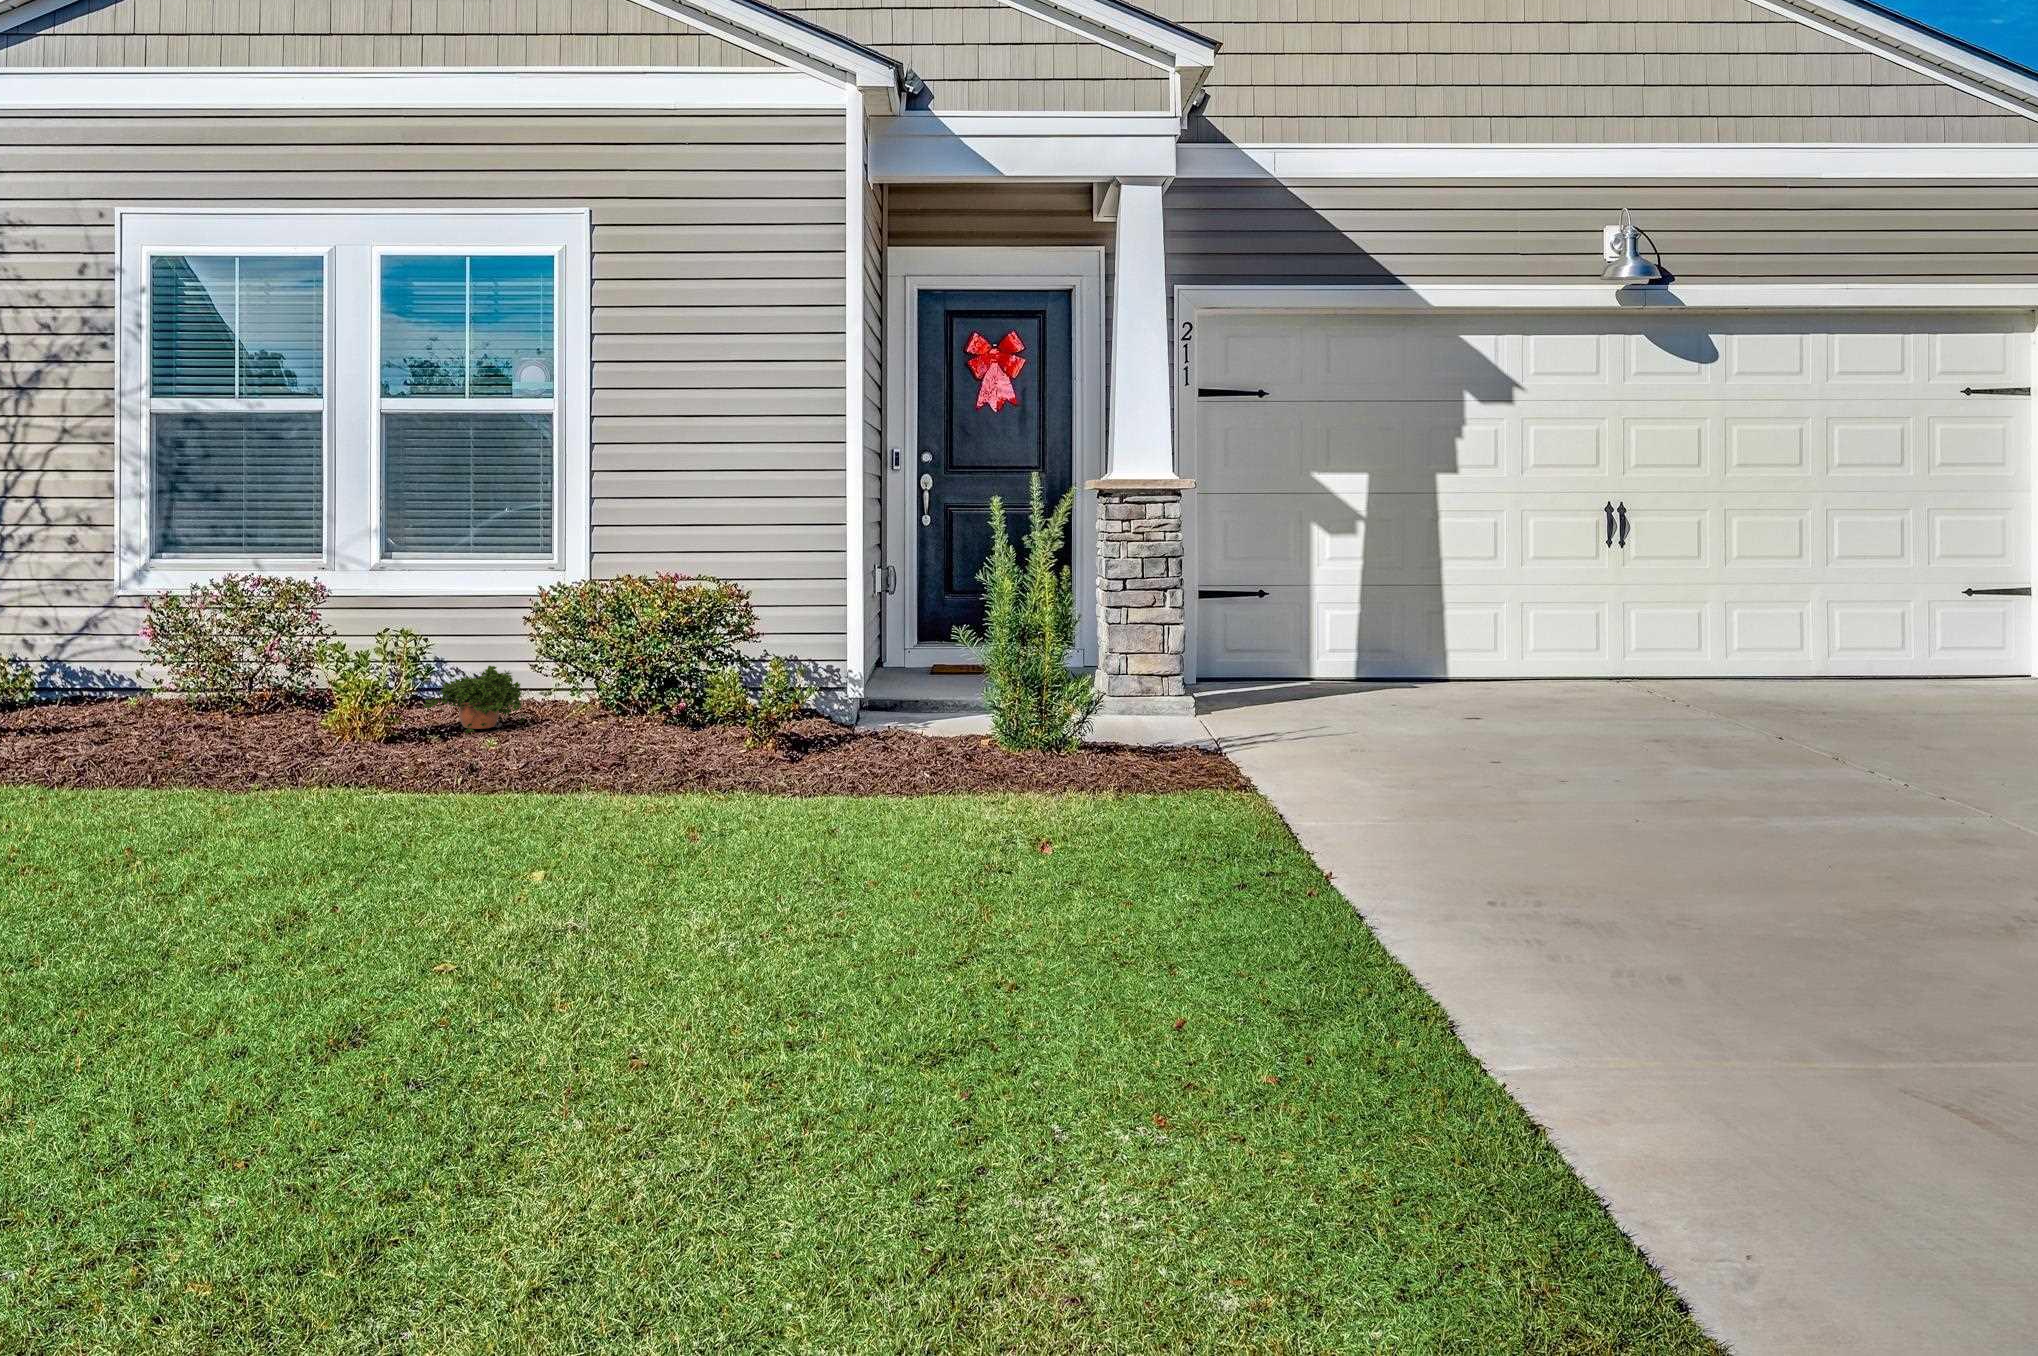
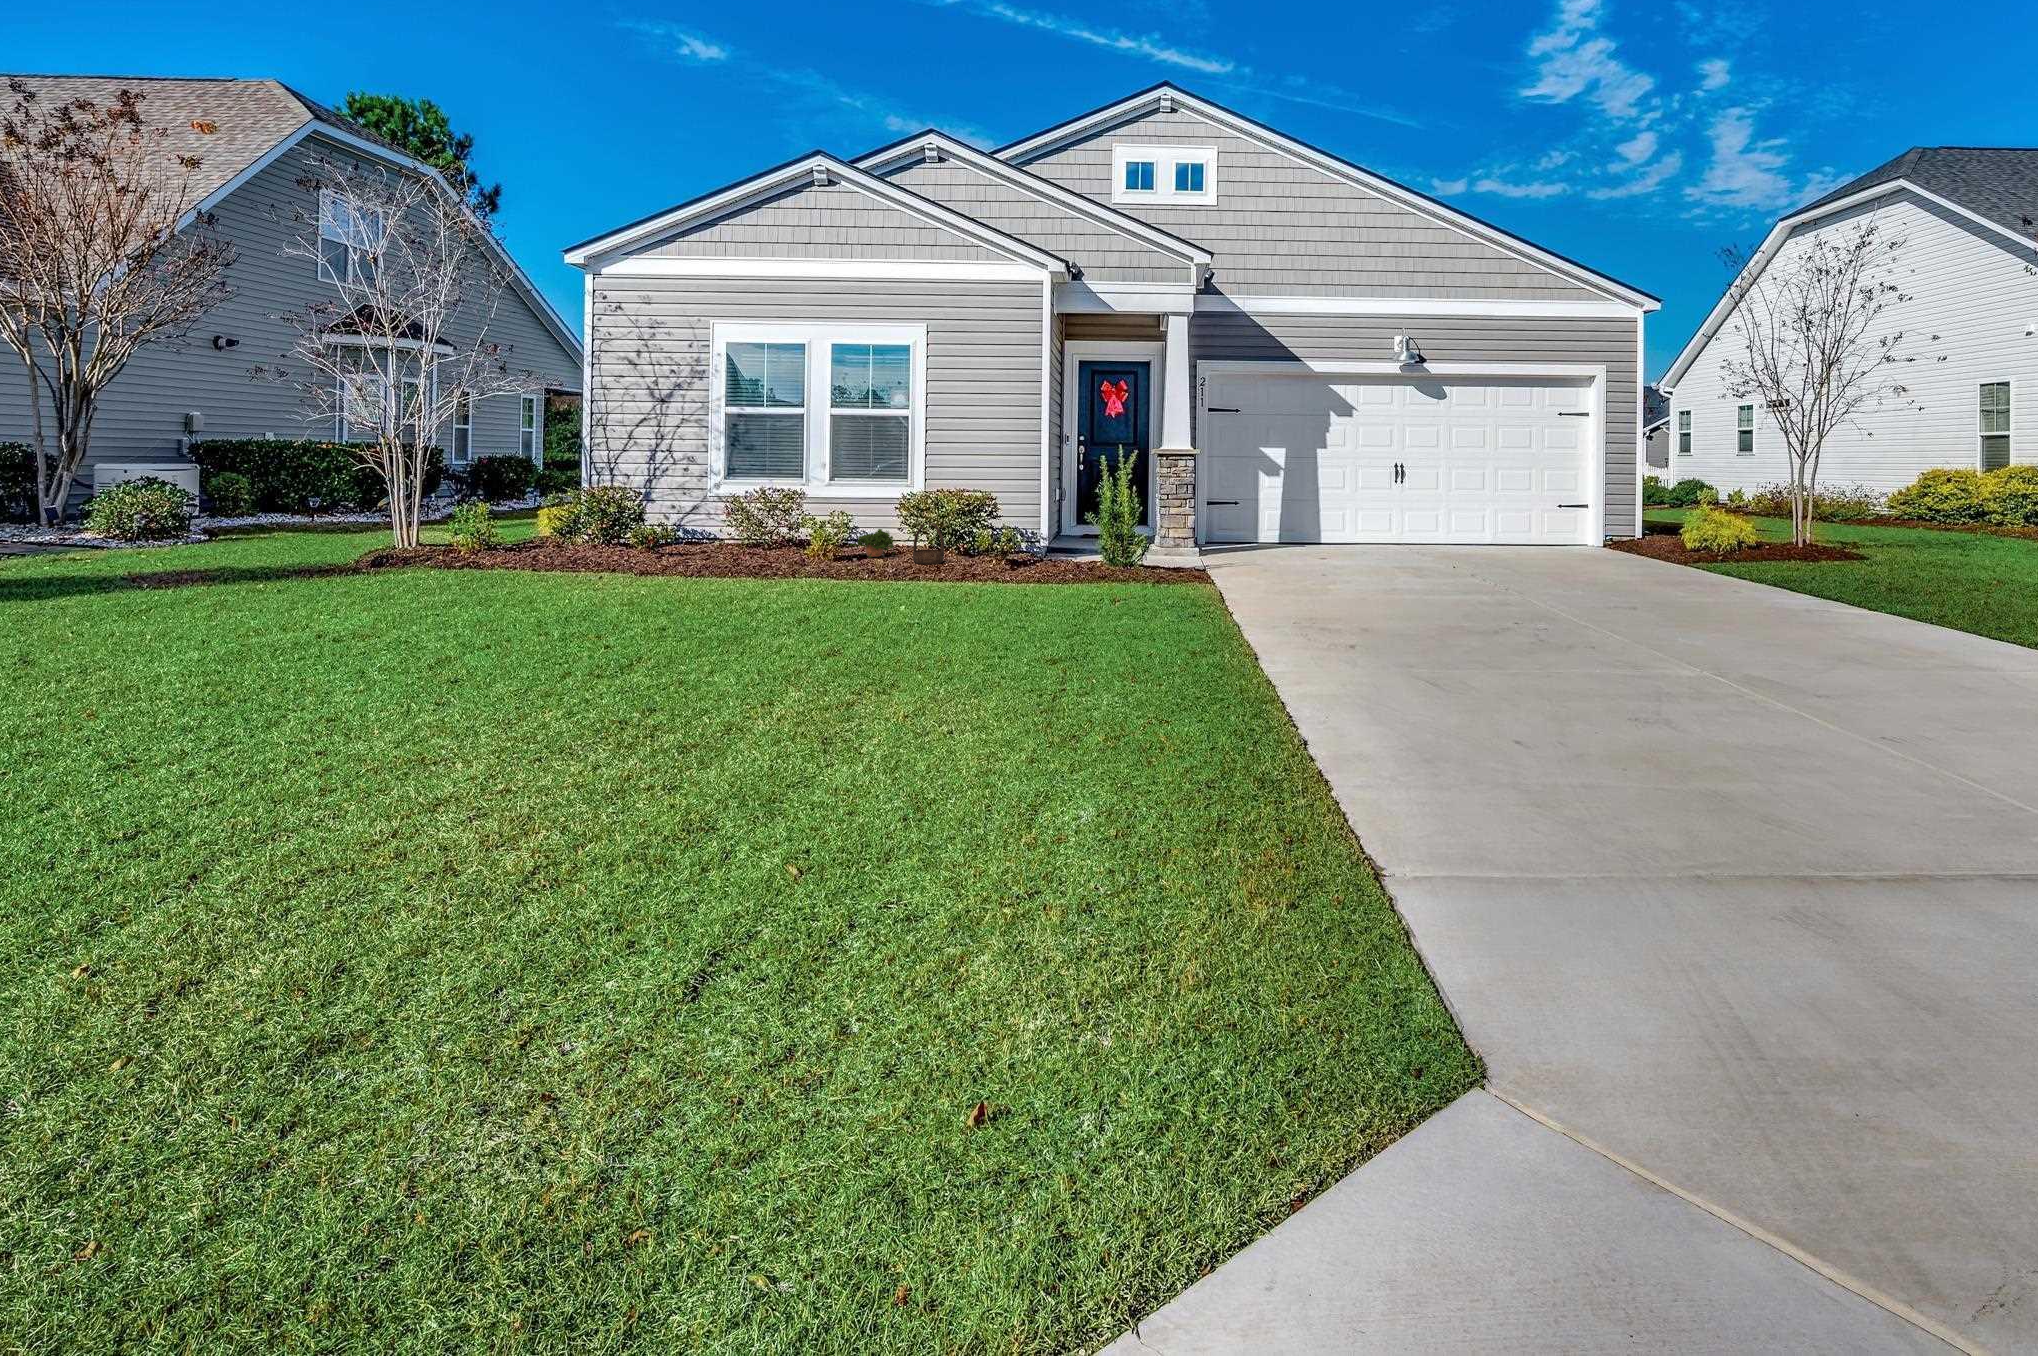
basket: none [563,655,633,749] -> present [913,523,944,564]

